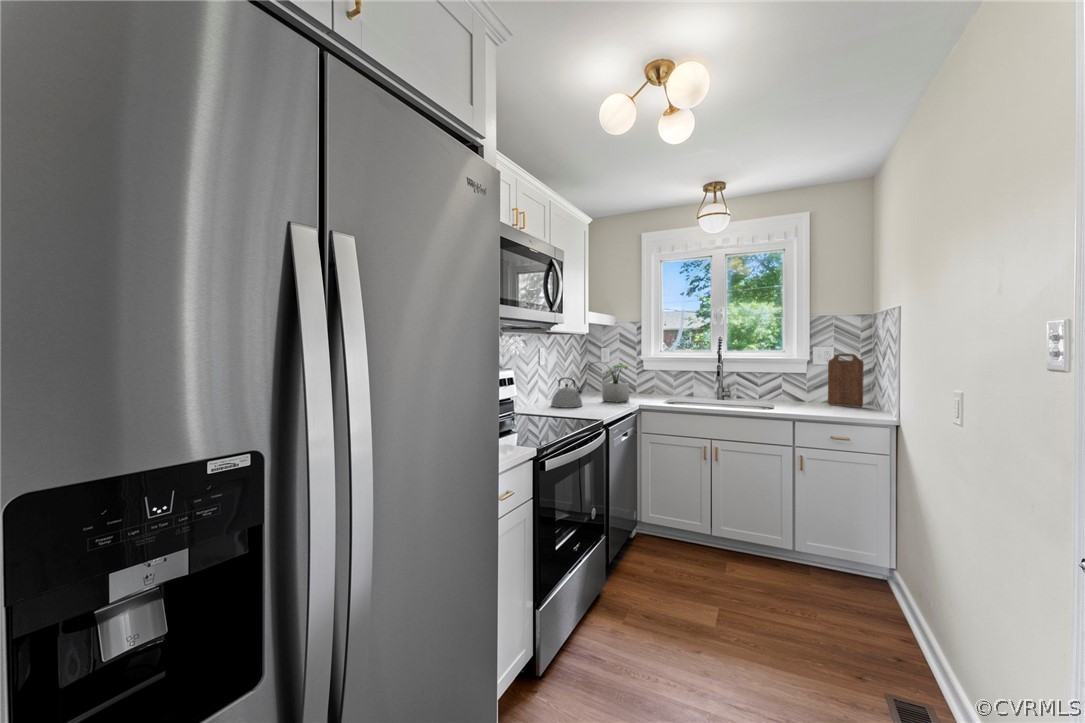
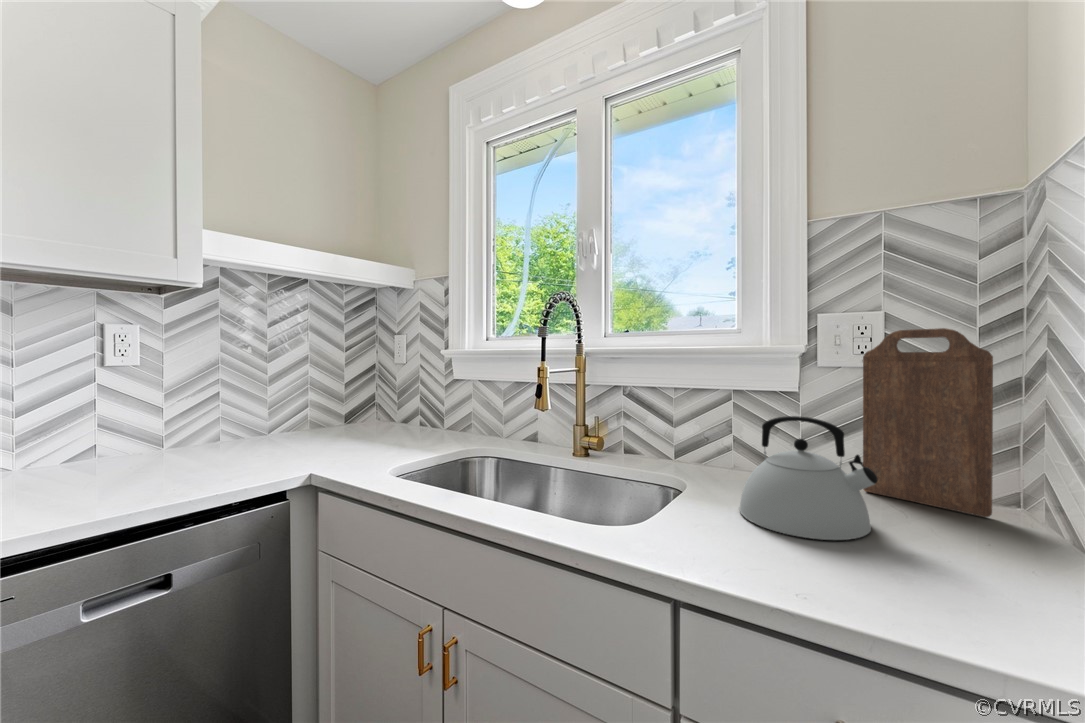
potted plant: present [590,362,629,402] -> none [256,361,368,465]
kettle: present [551,378,582,407] -> present [739,416,878,540]

